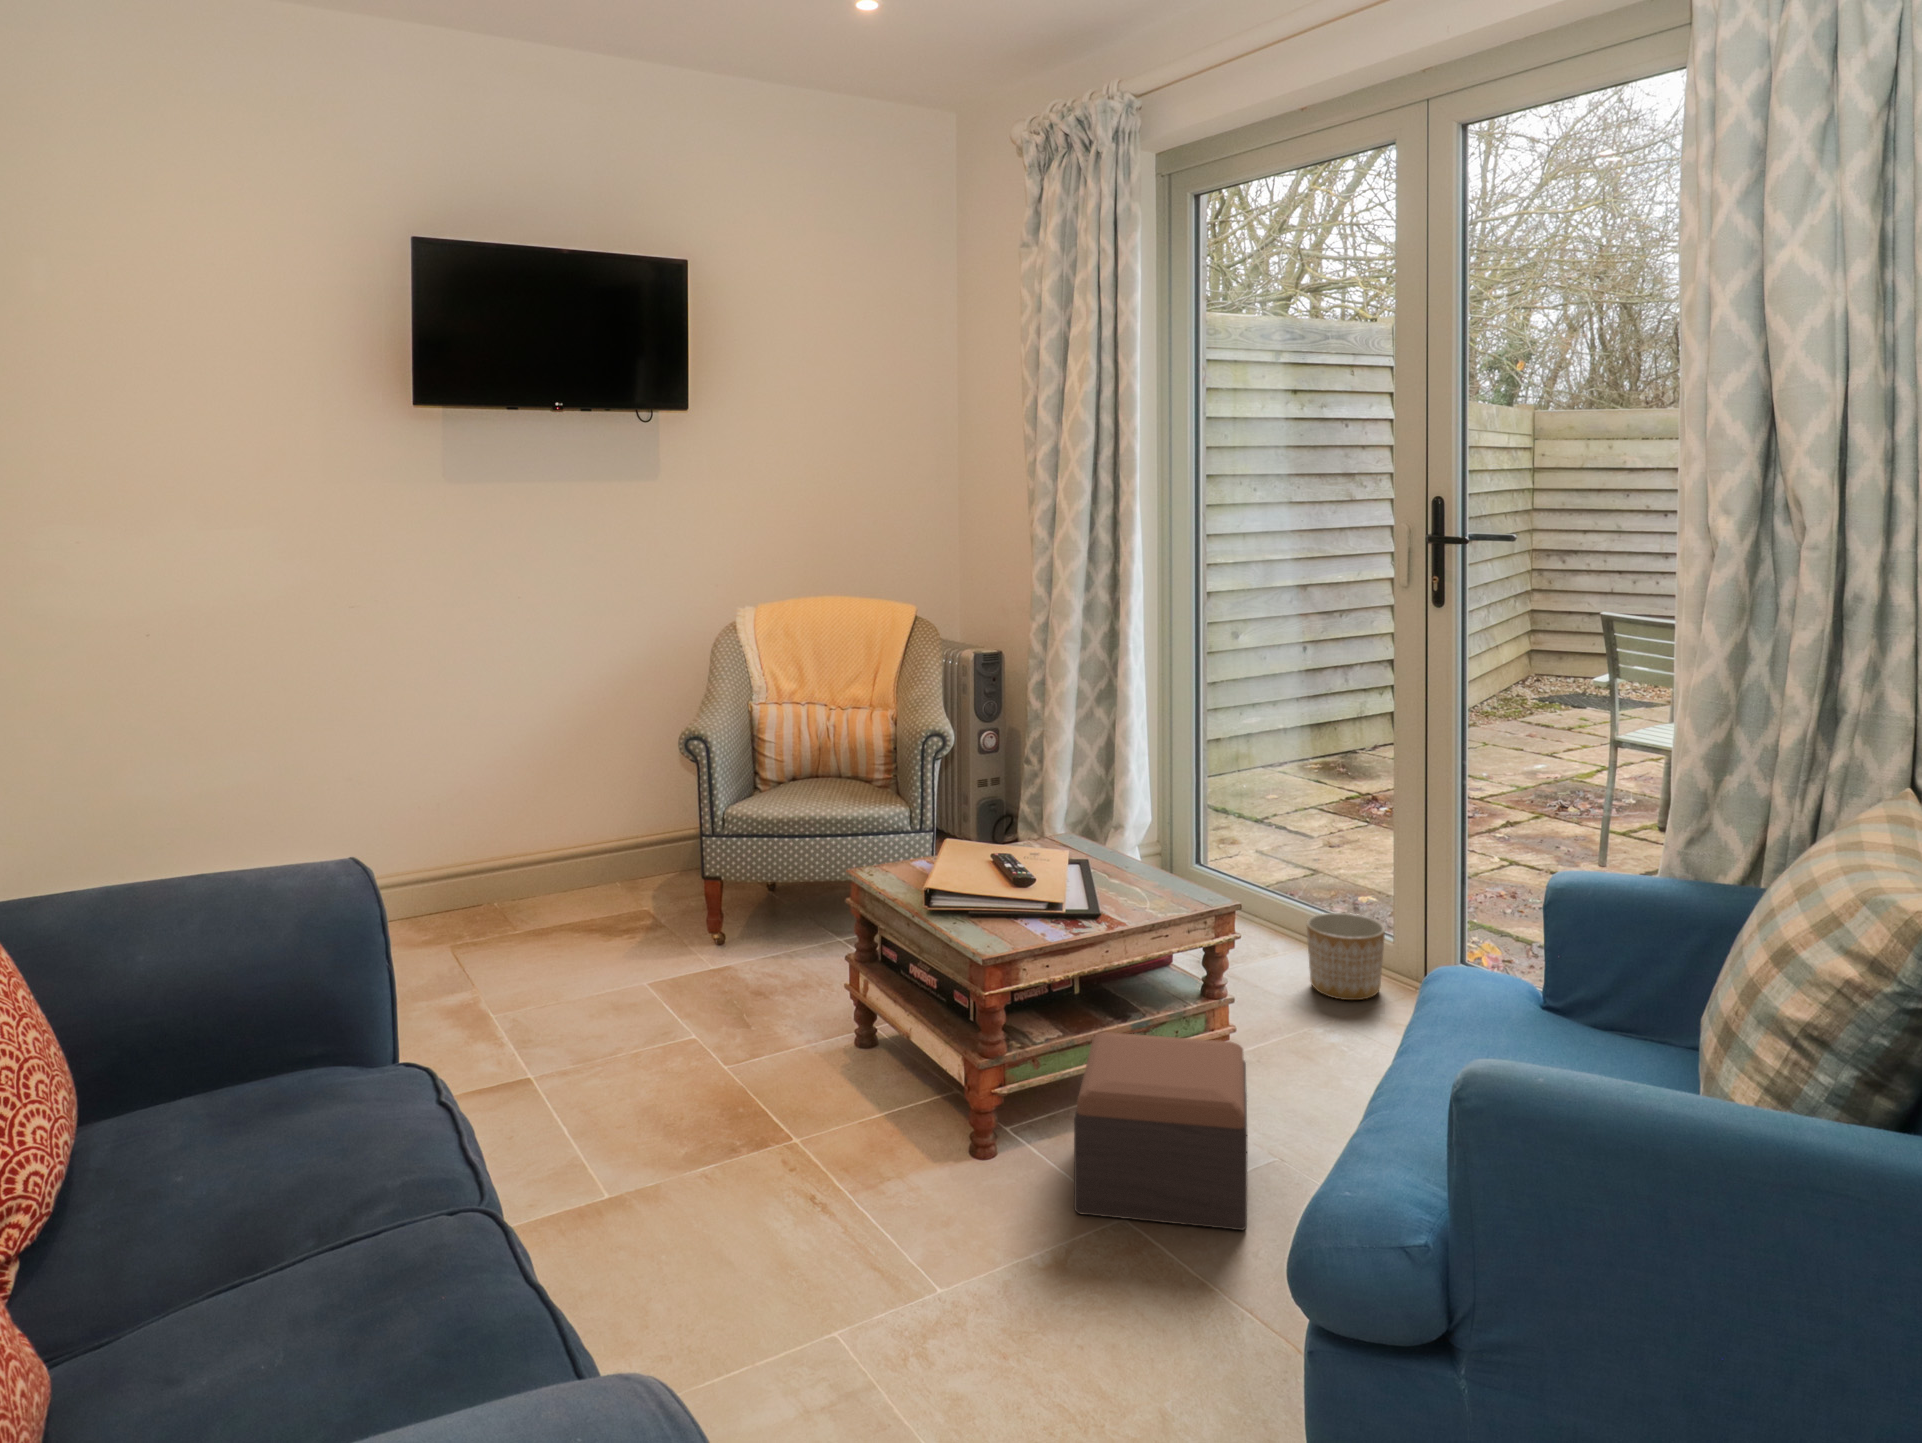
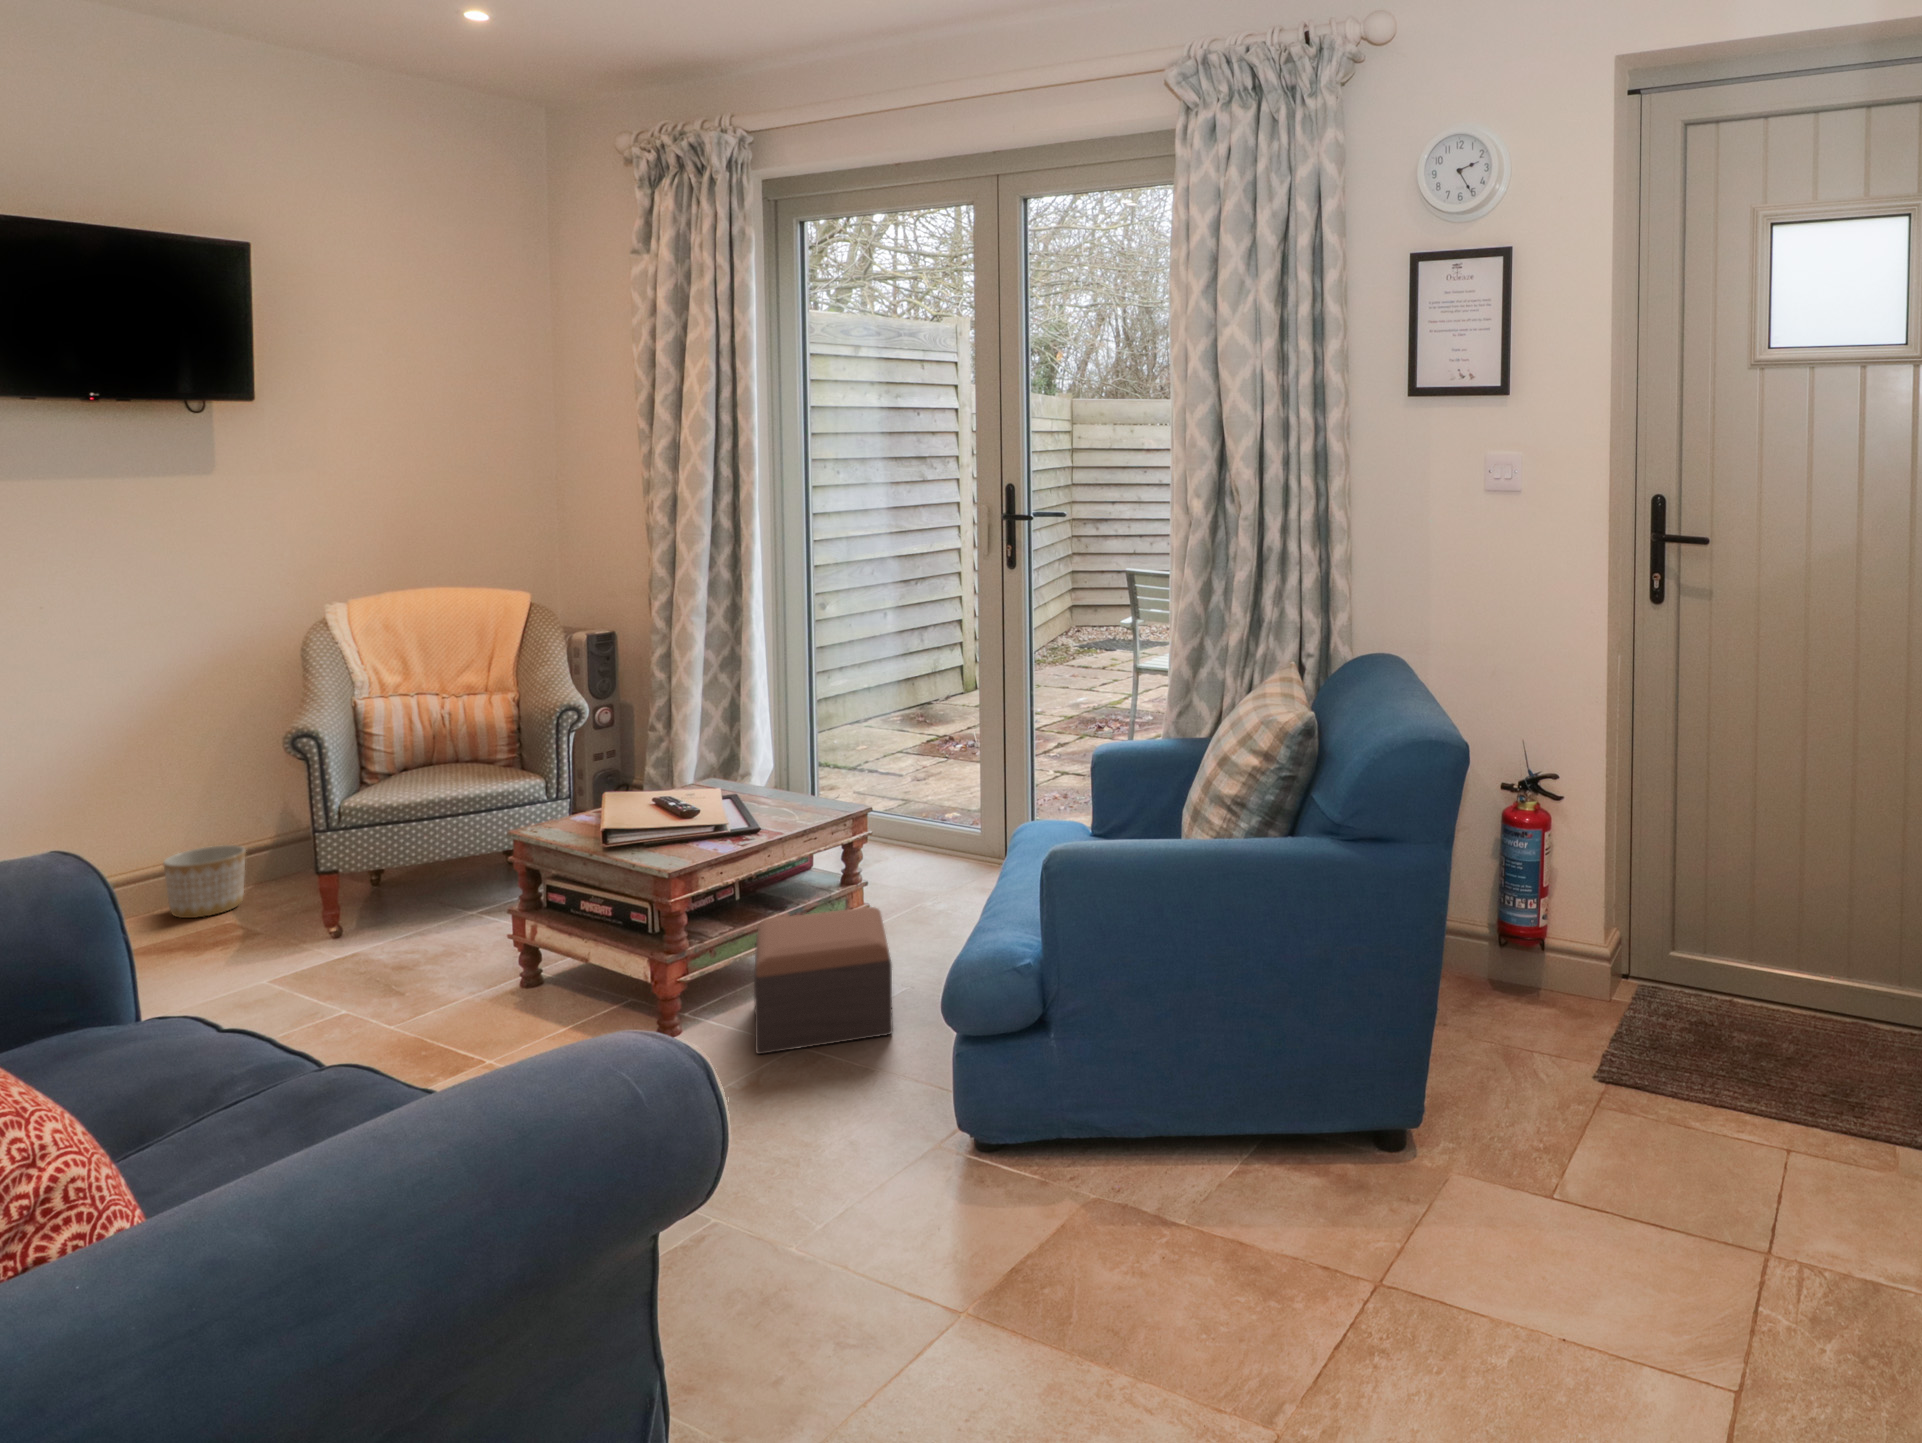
planter: present [1306,913,1385,1000] -> present [163,845,246,918]

